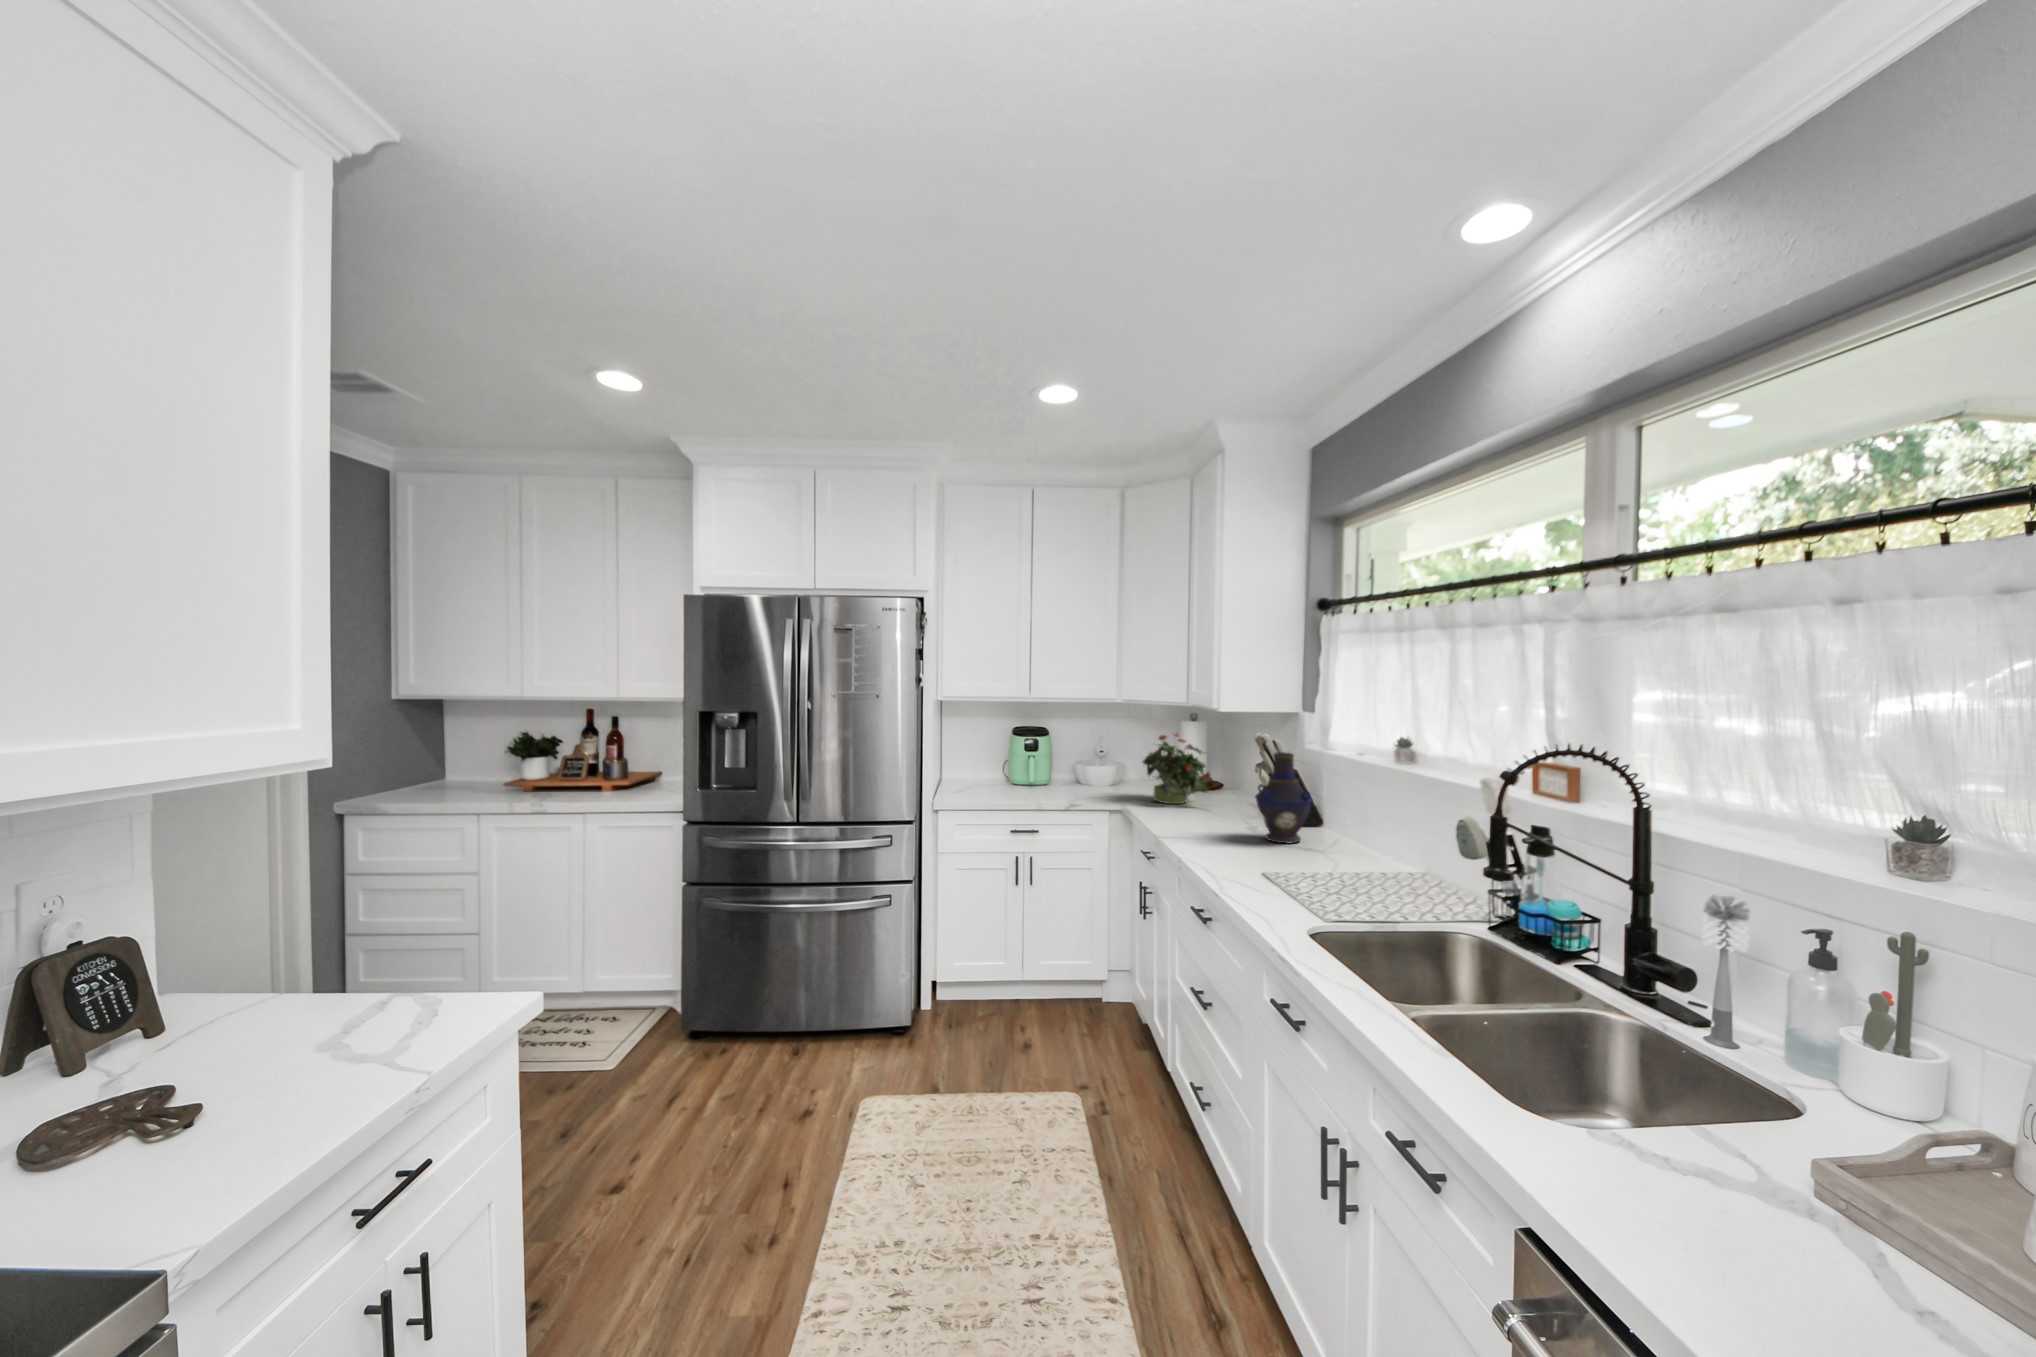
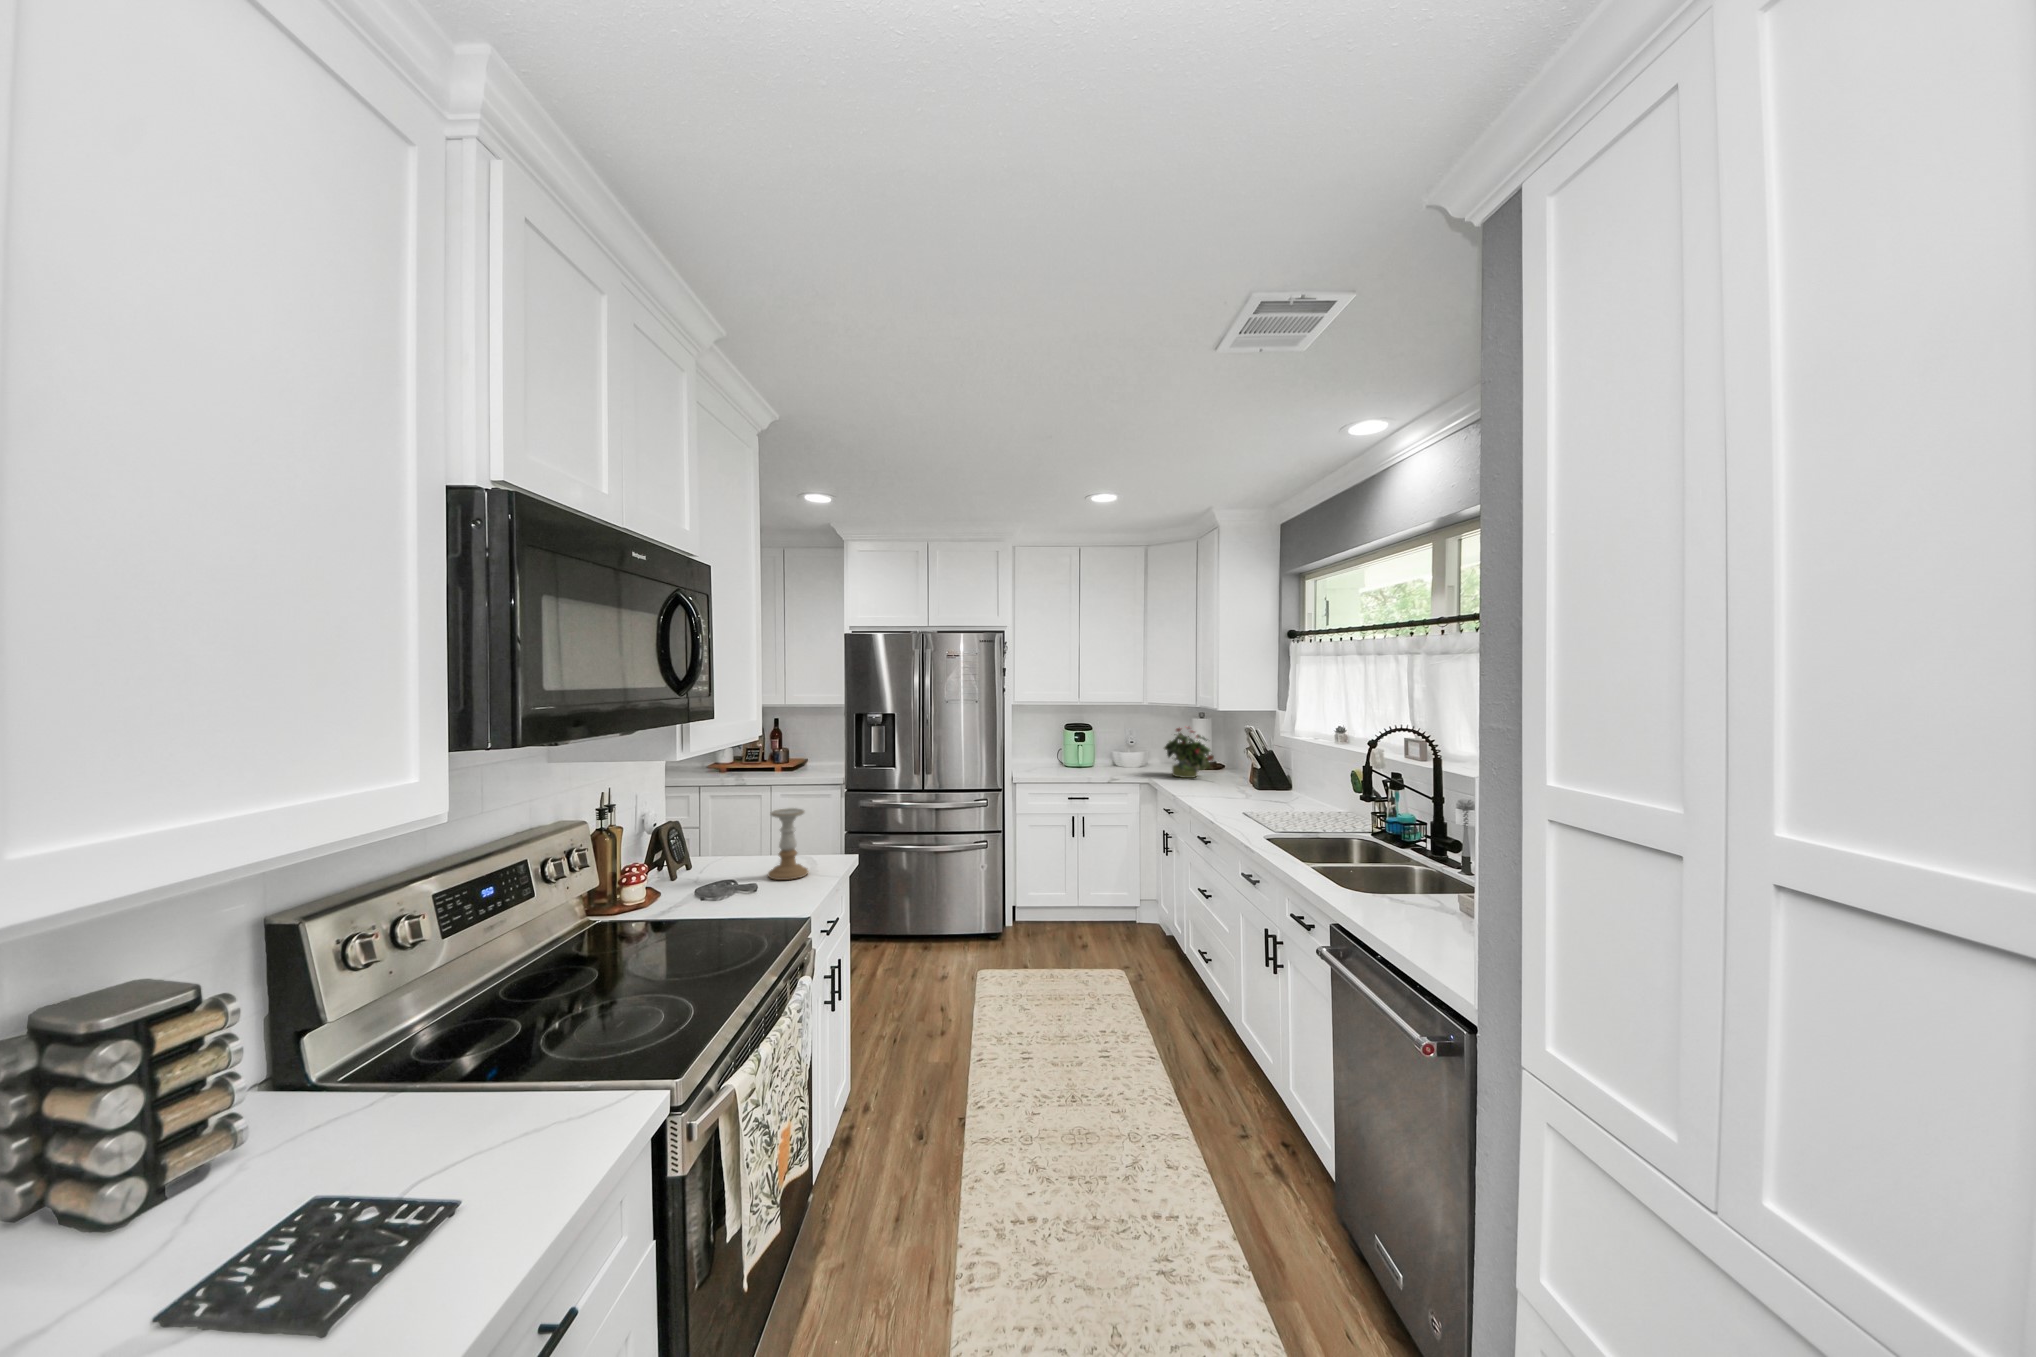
vase: present [1255,752,1312,843] -> none [1242,737,1281,798]
candle holder: none [275,917,387,1086] -> present [768,808,808,880]

